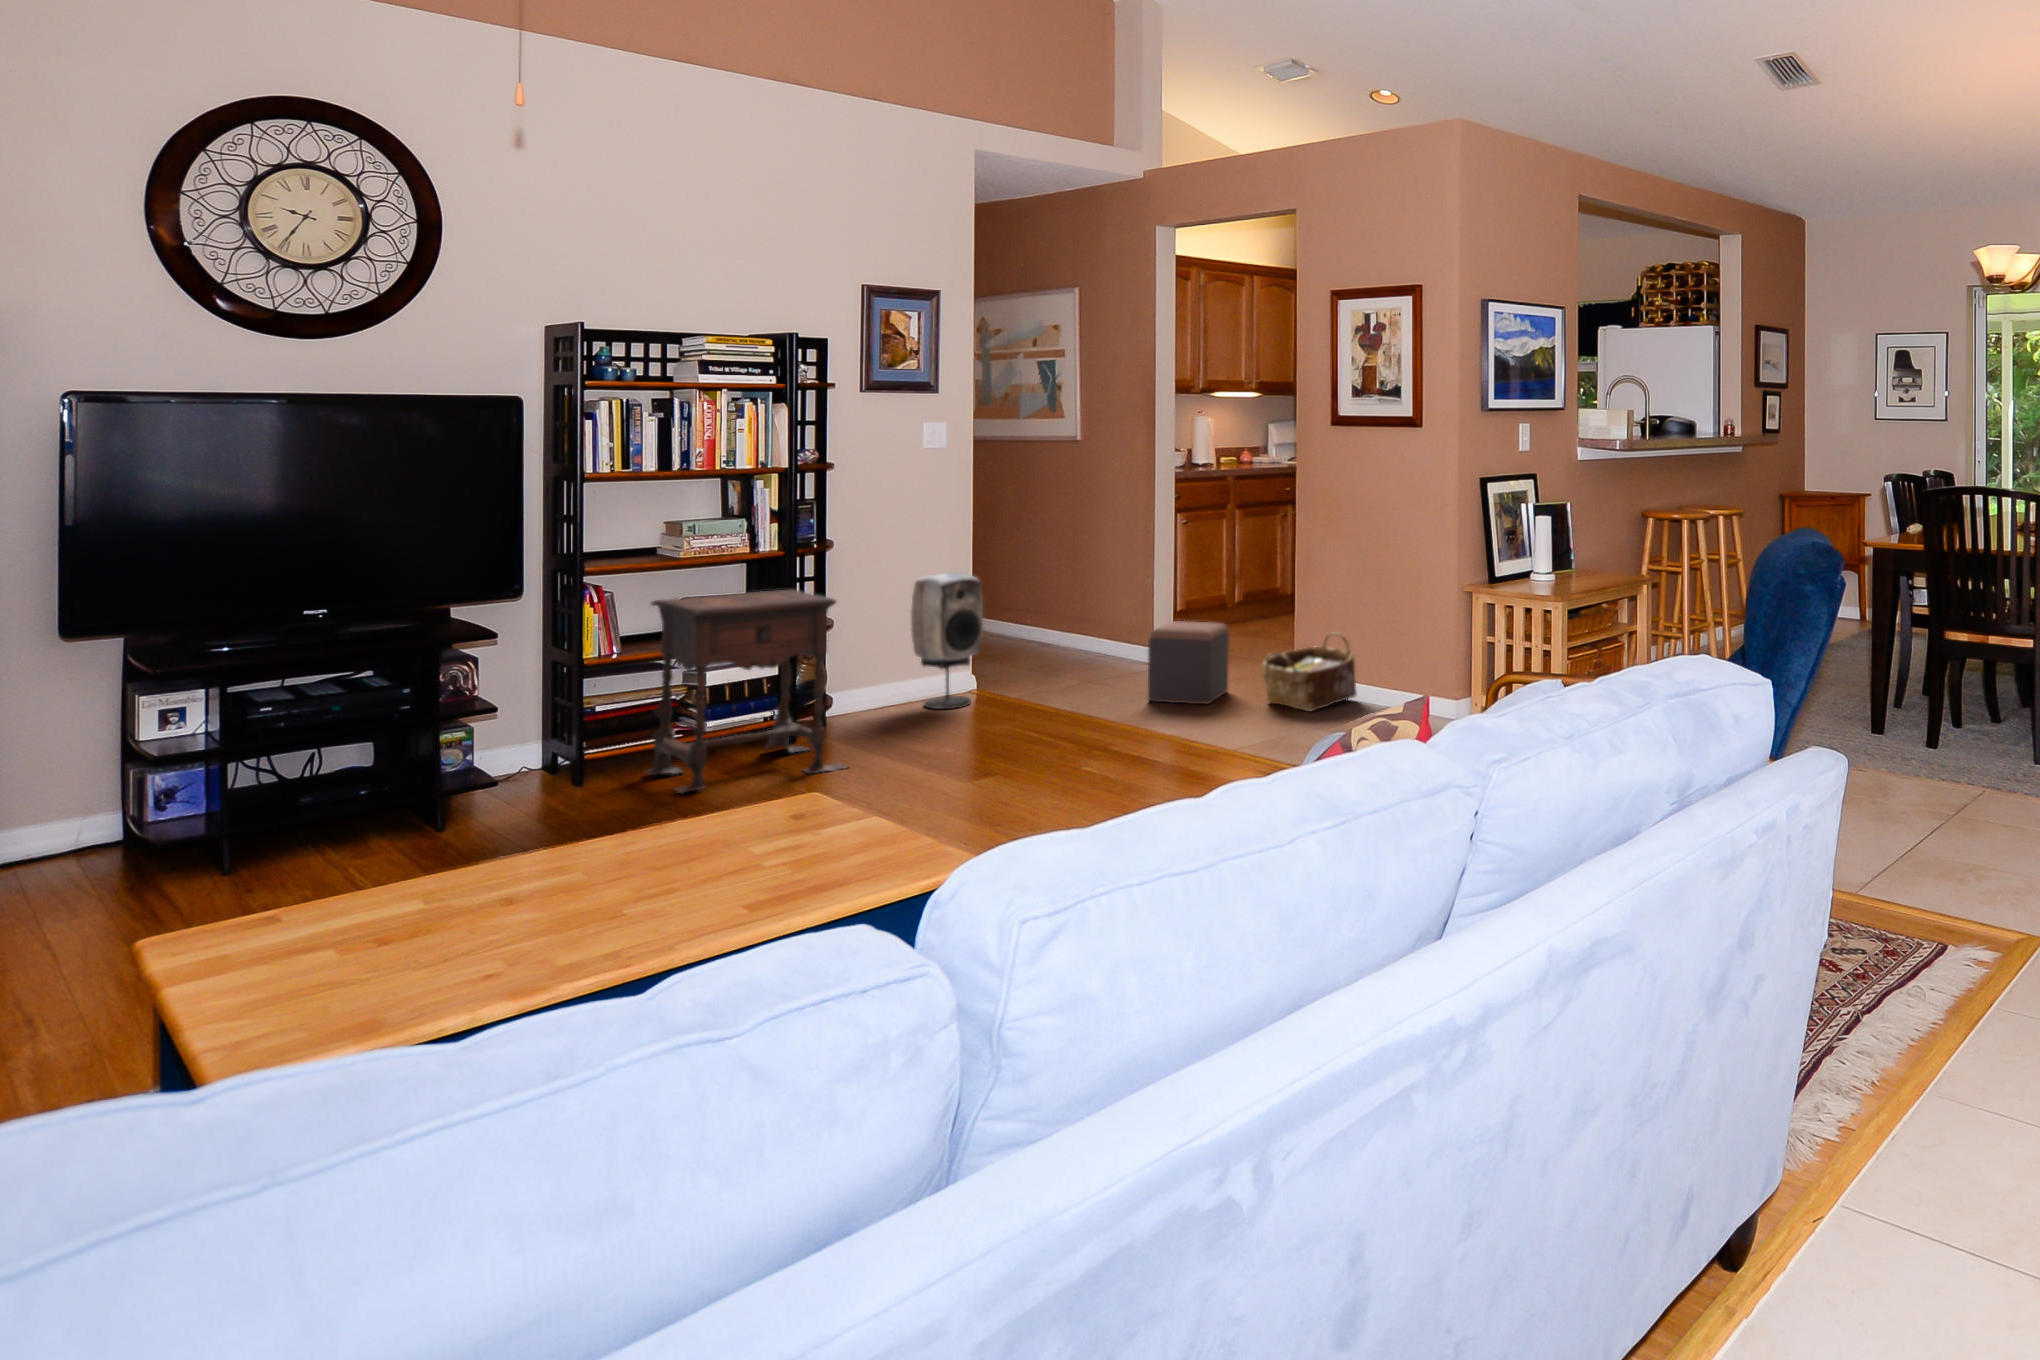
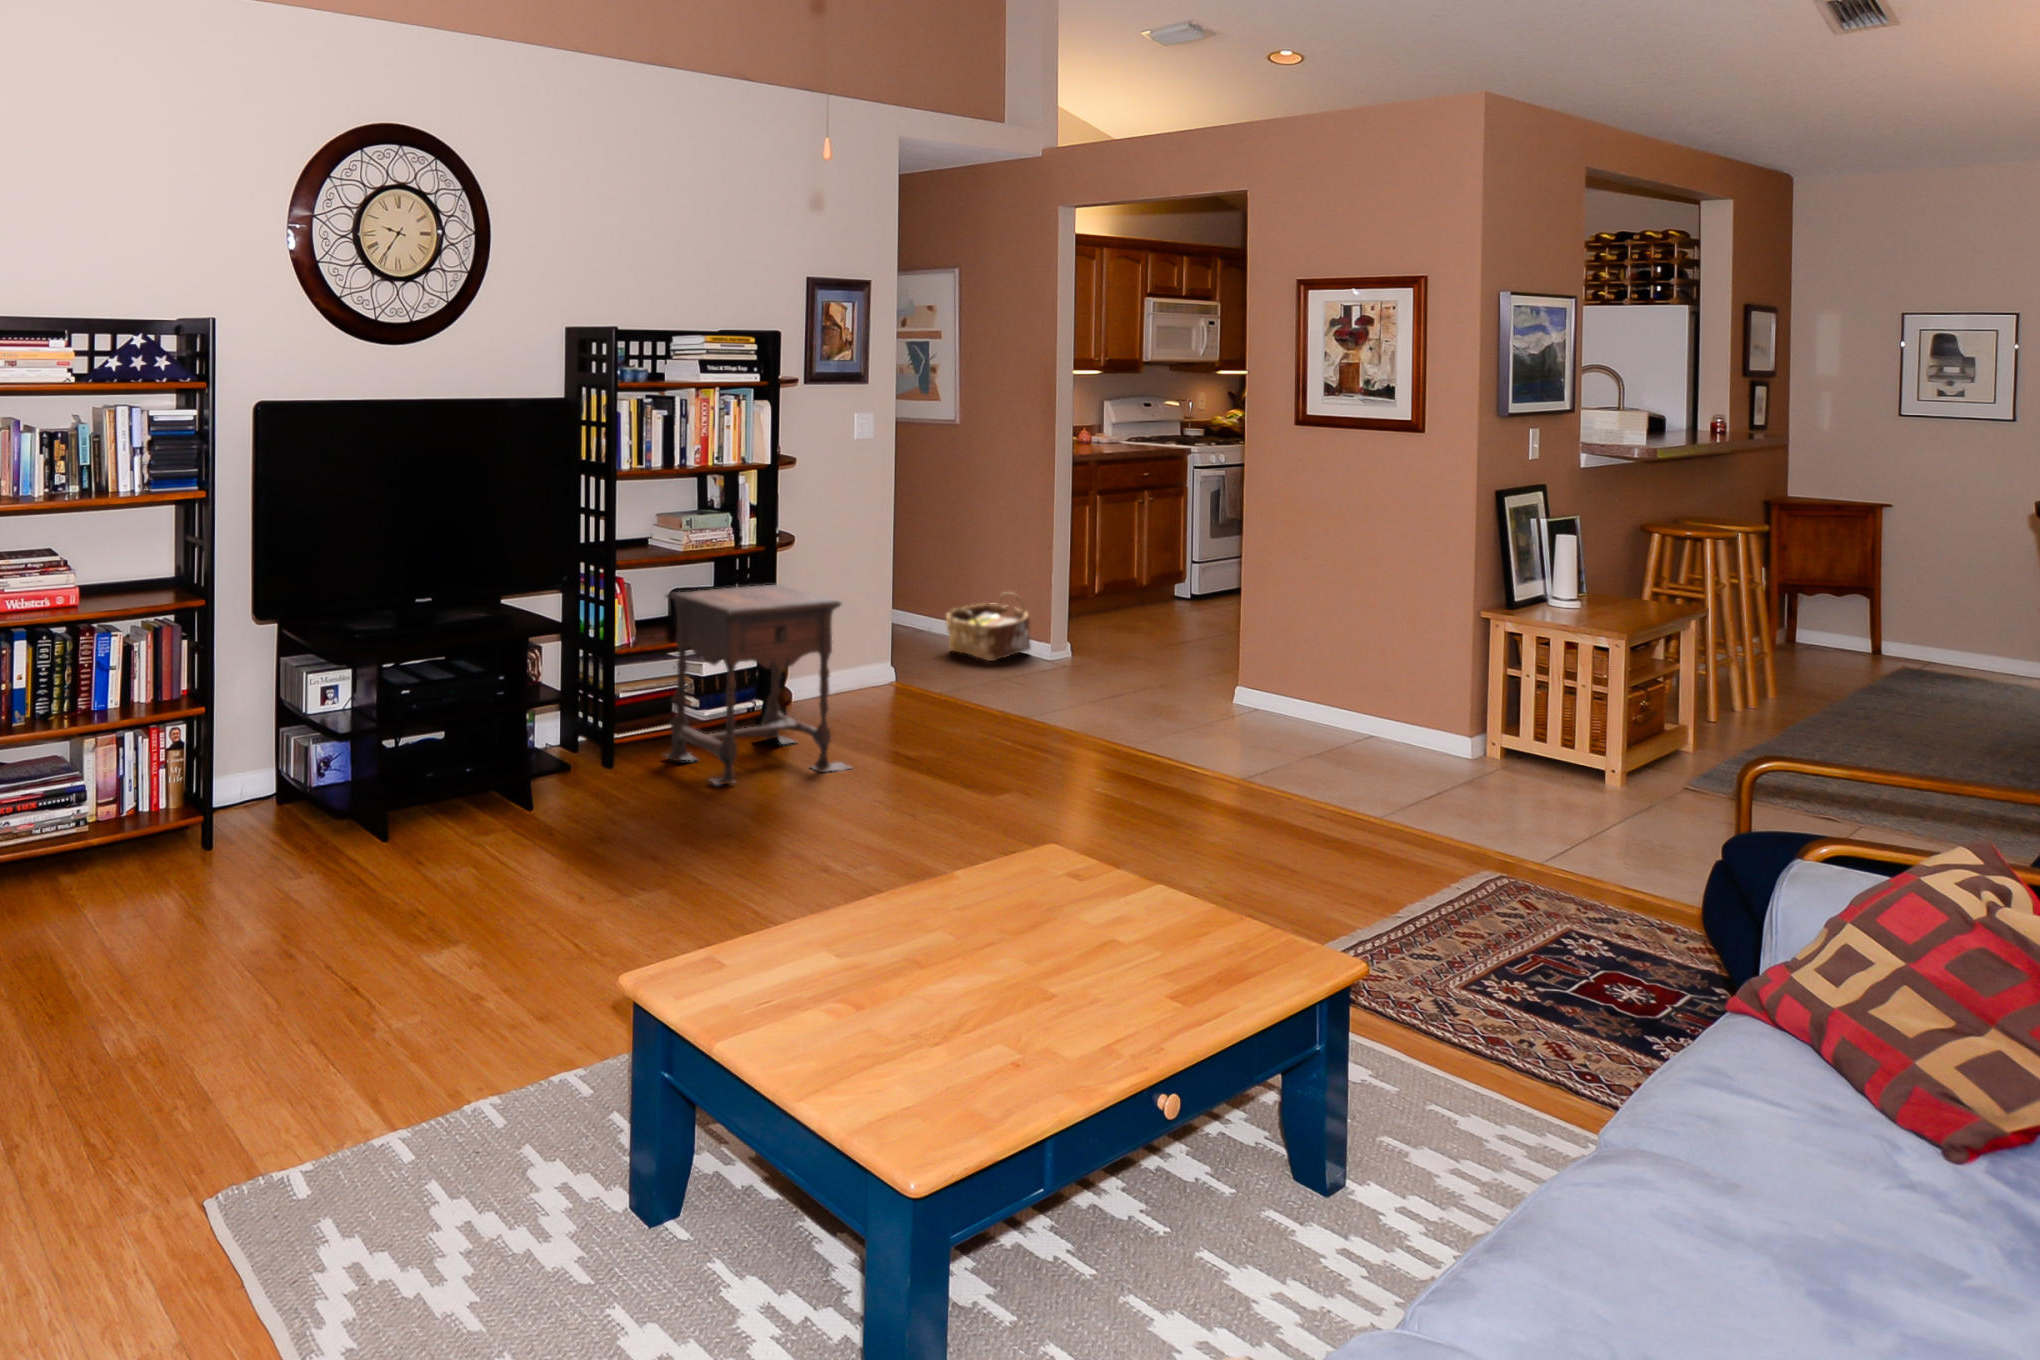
speaker: present [911,573,983,709] -> none [850,565,922,702]
footstool: present [1148,621,1229,704] -> none [1094,624,1173,717]
woven basket: present [1262,632,1356,712] -> present [946,592,1031,661]

